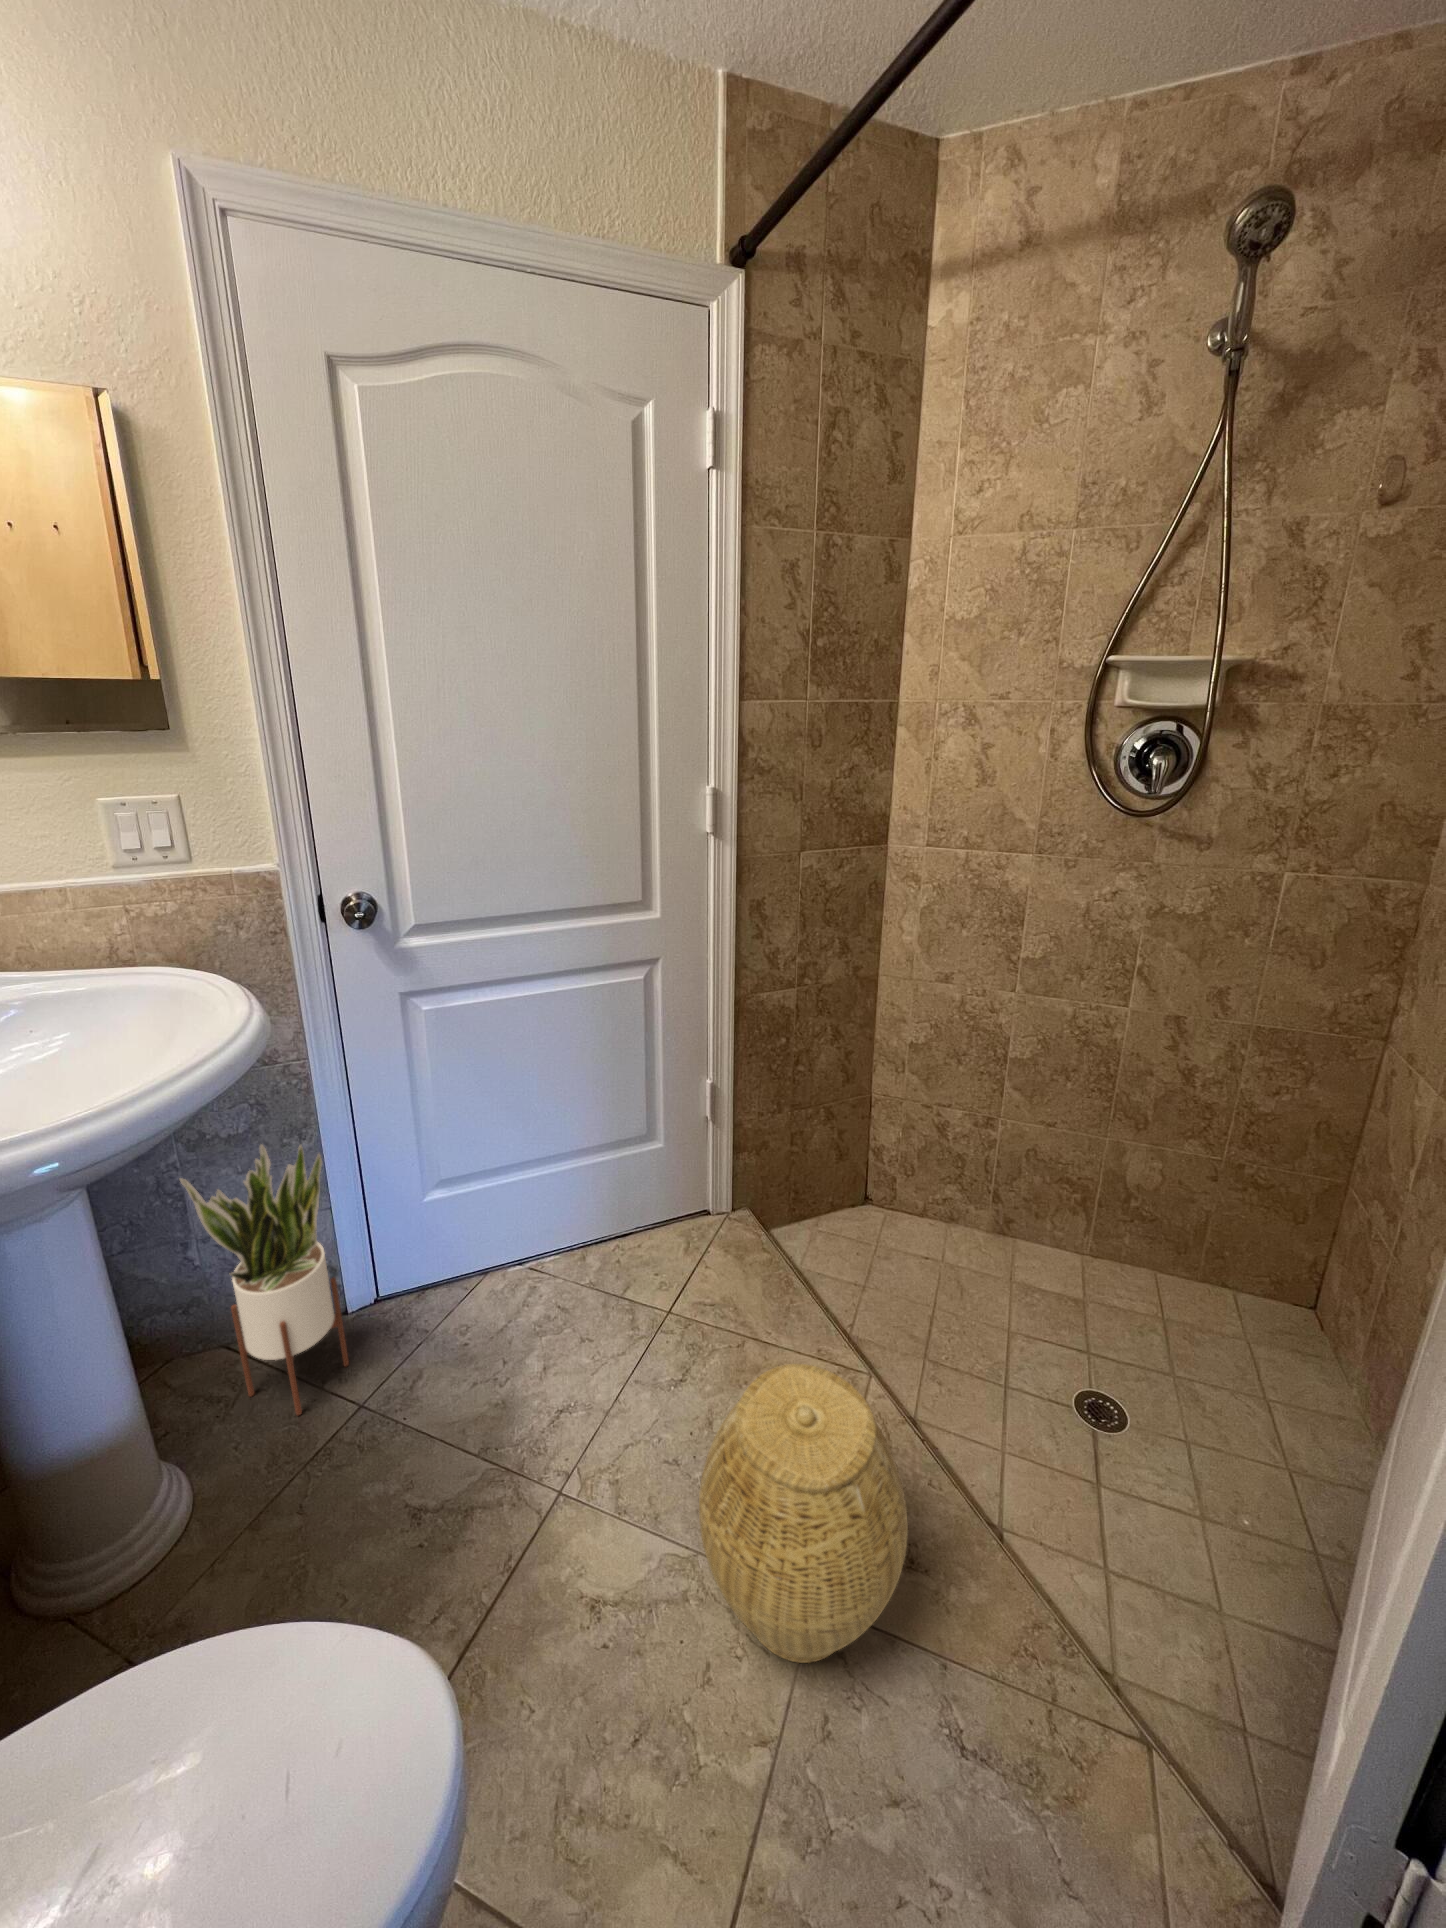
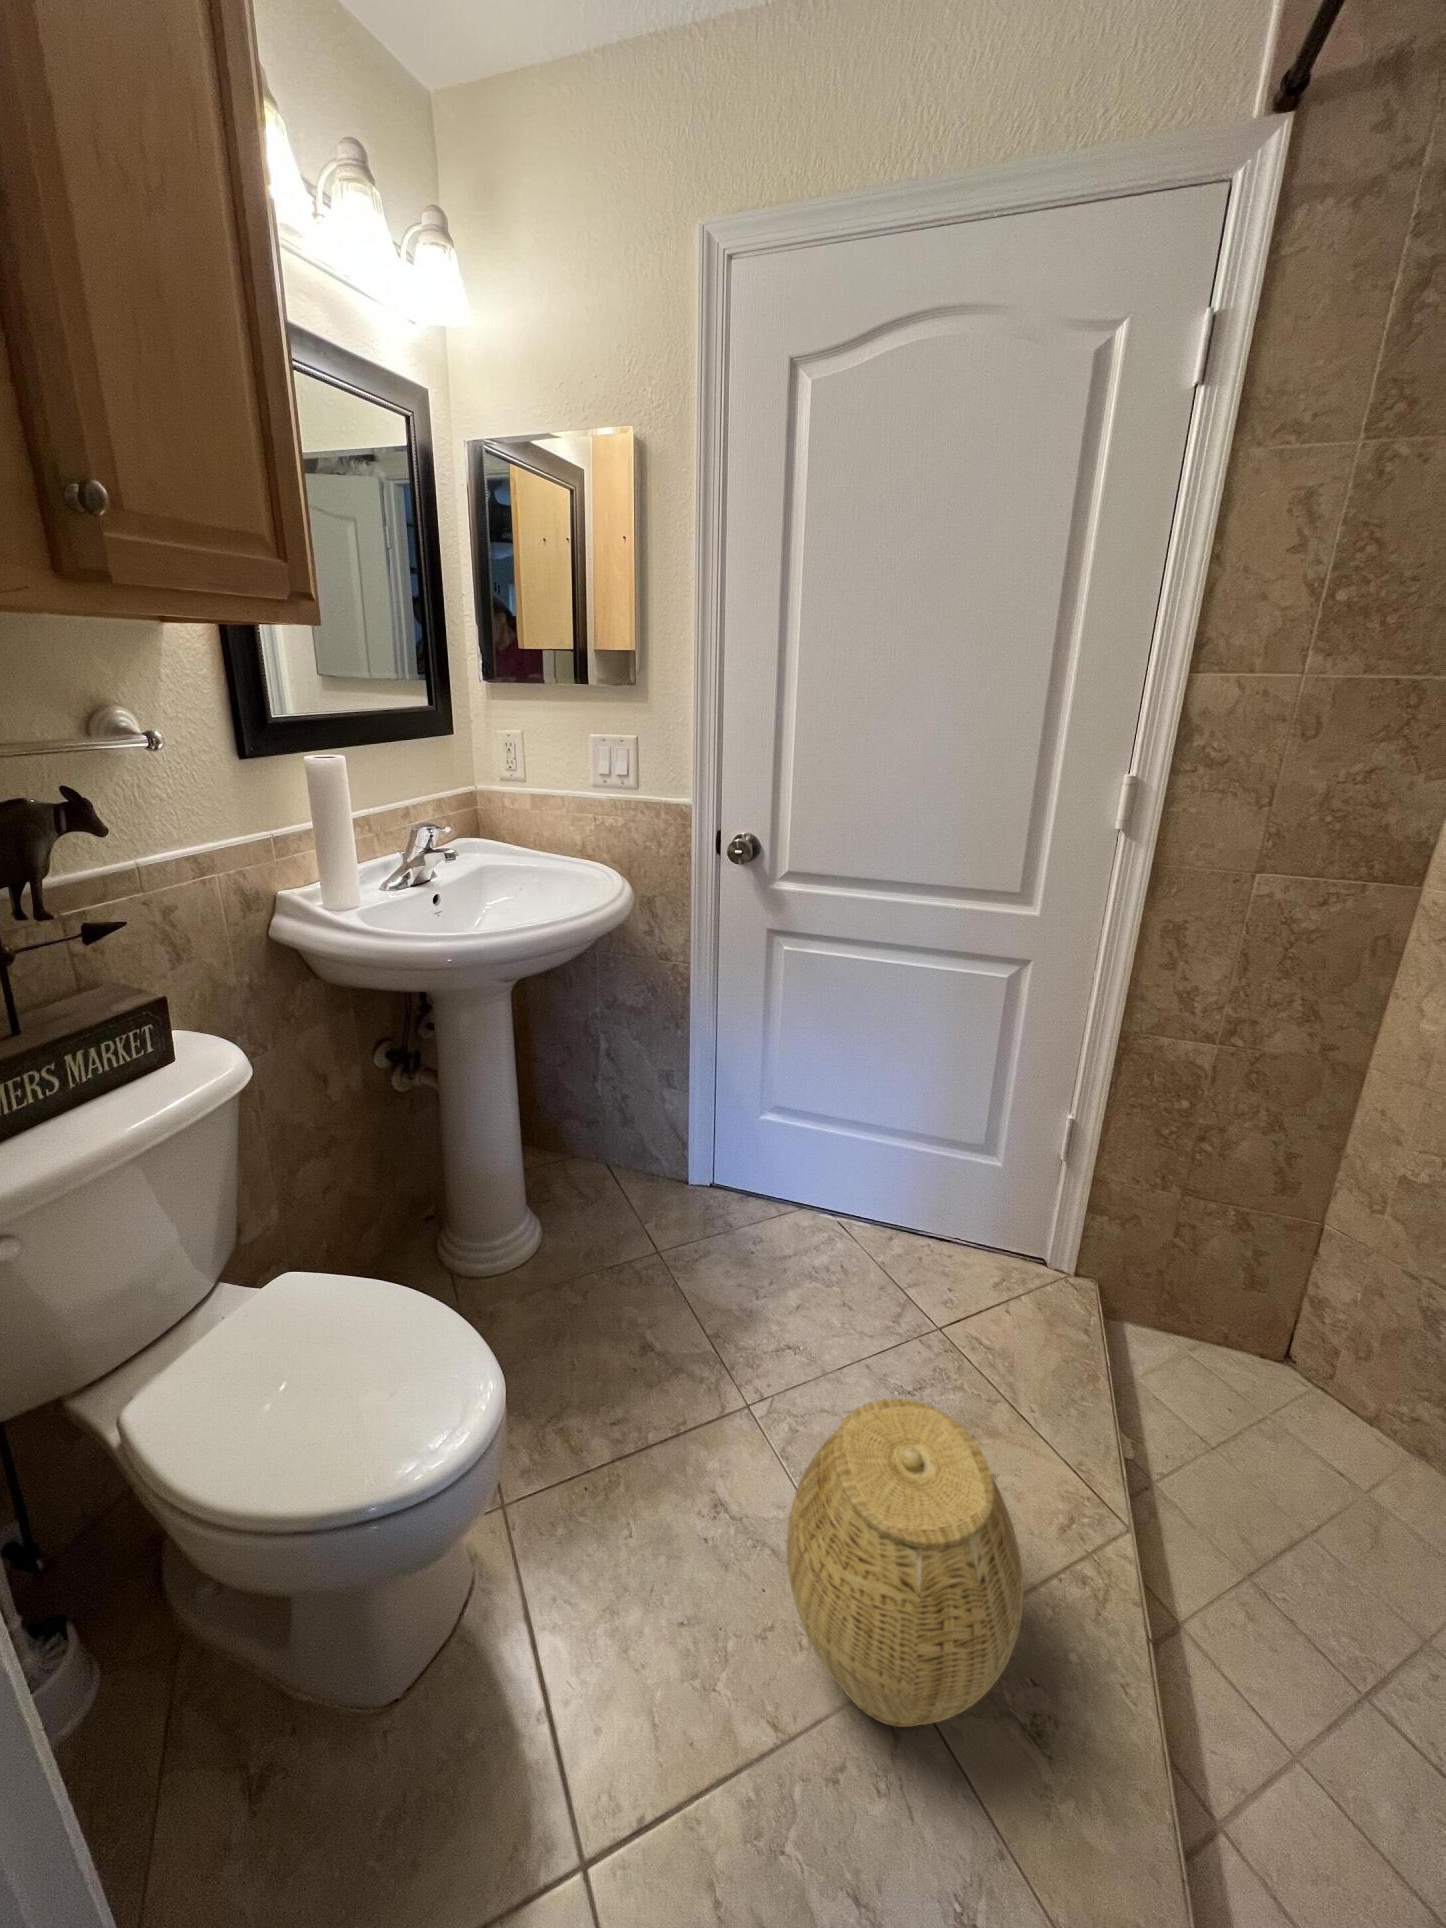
potted plant: present [180,1145,349,1415] -> none [576,1016,677,1233]

